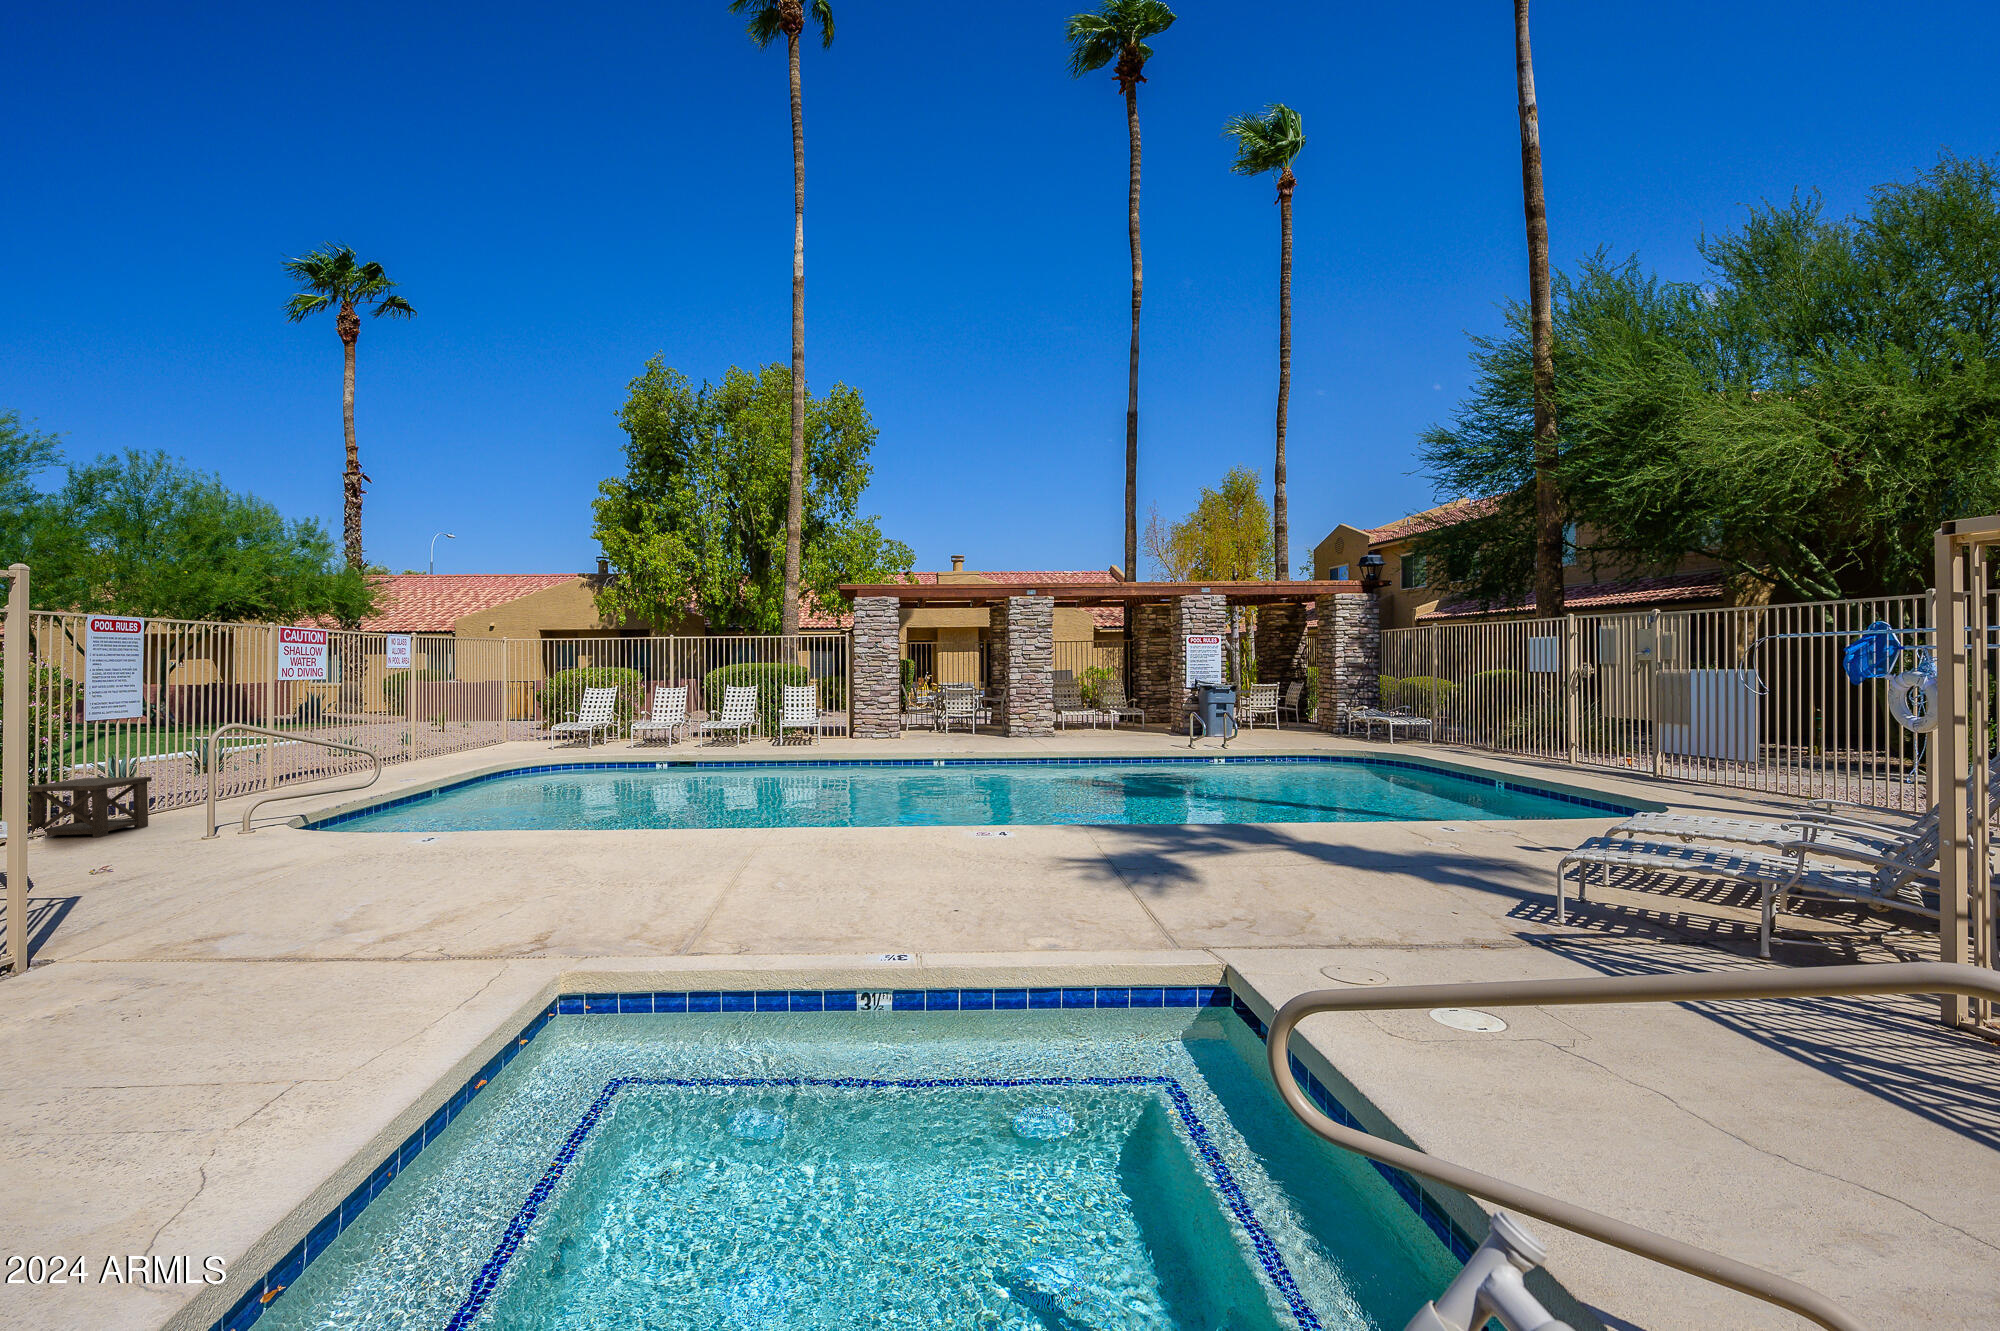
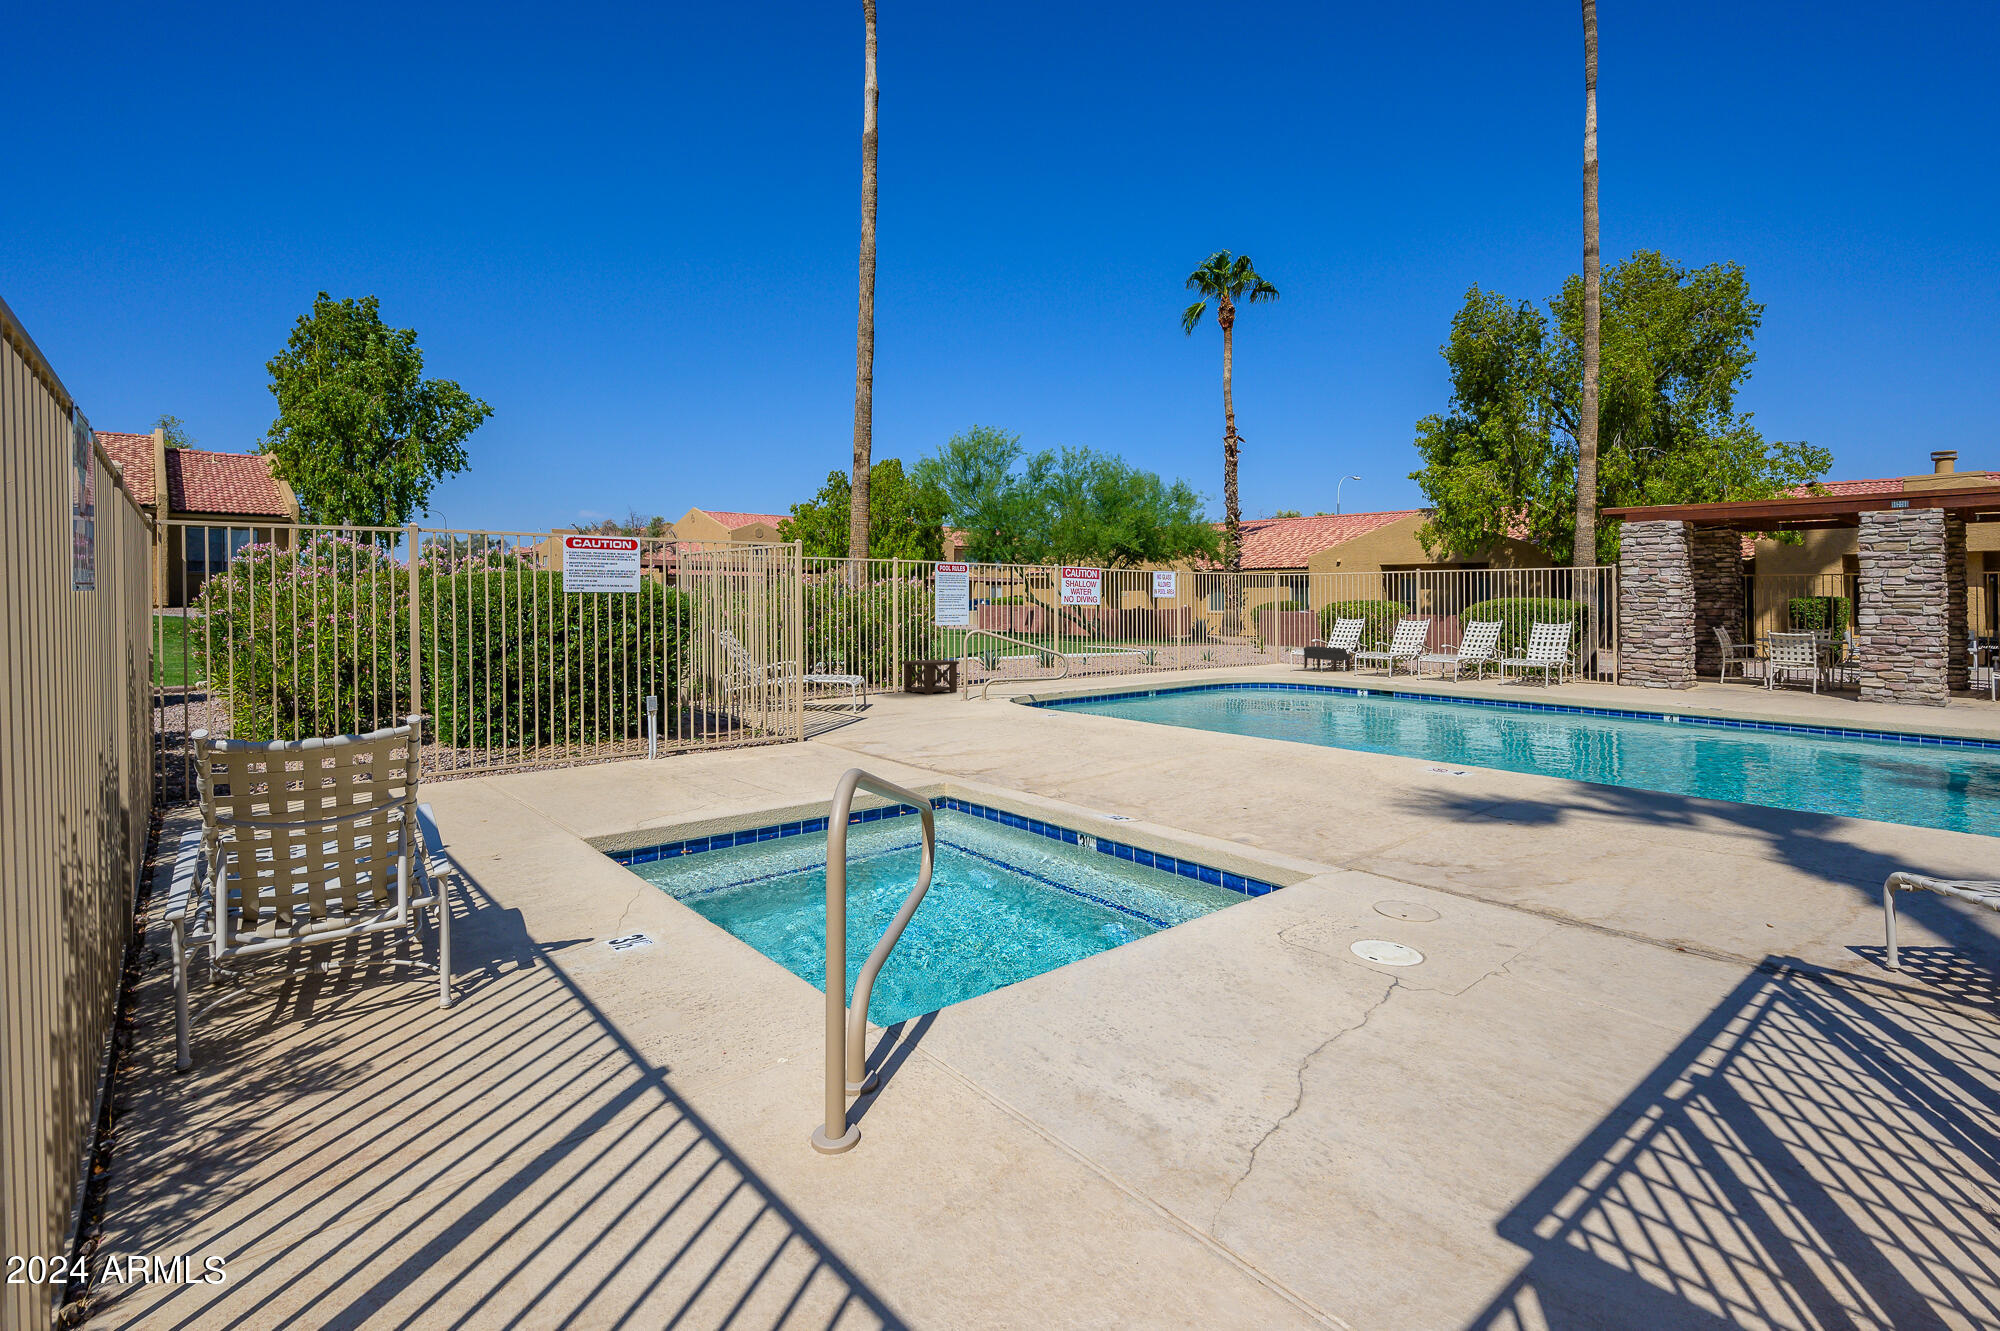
bench: none [545,718,604,743] -> present [1304,646,1351,672]

